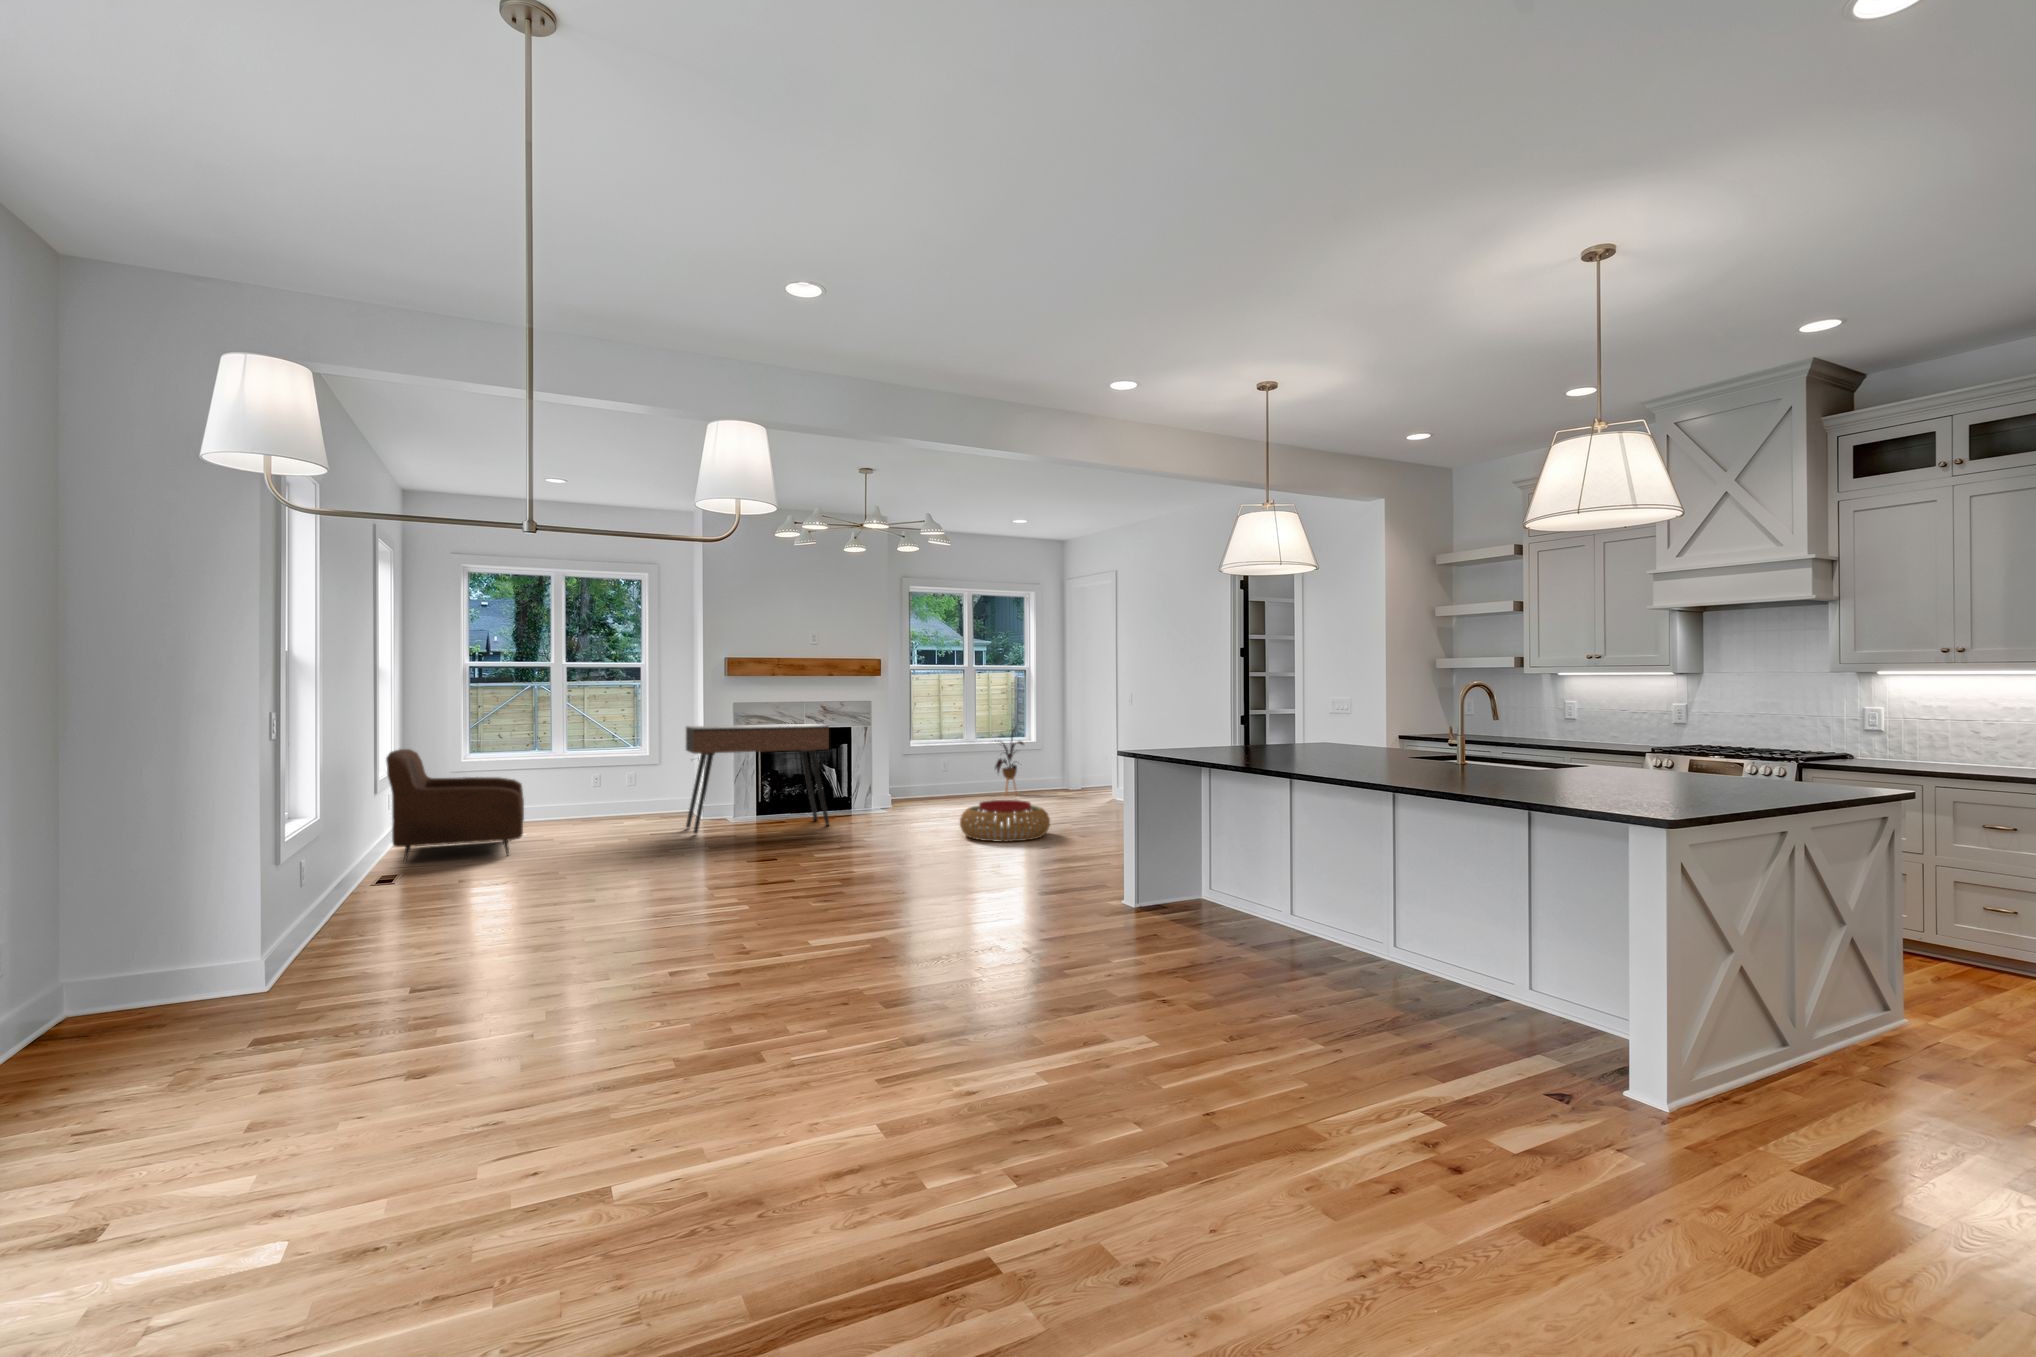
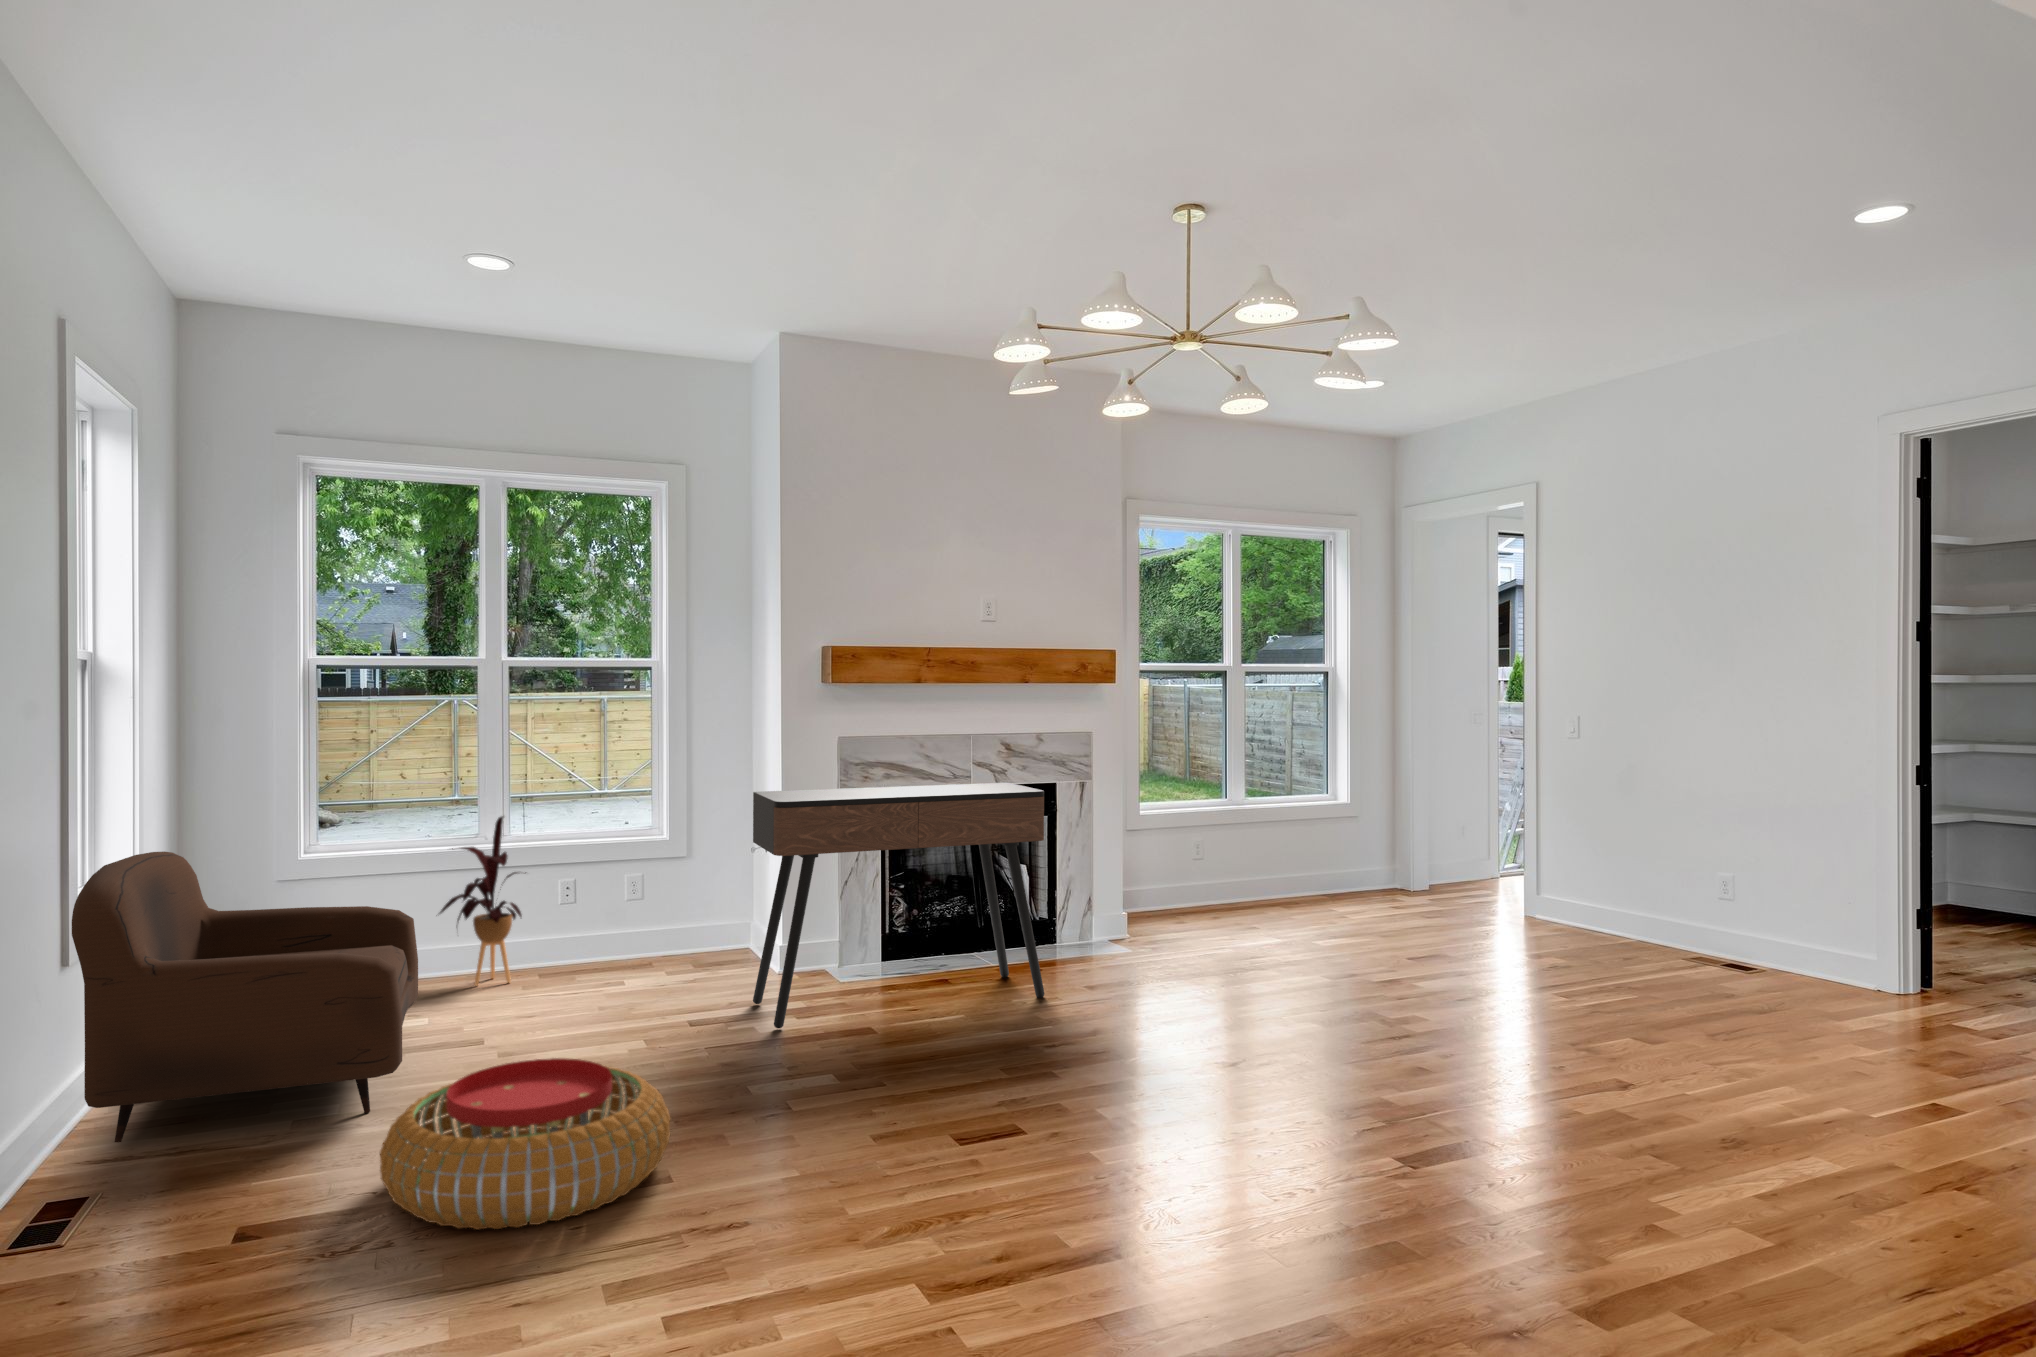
house plant: present [995,729,1023,795] -> present [440,816,526,986]
pouf: present [960,800,1050,842] -> present [380,1058,670,1230]

